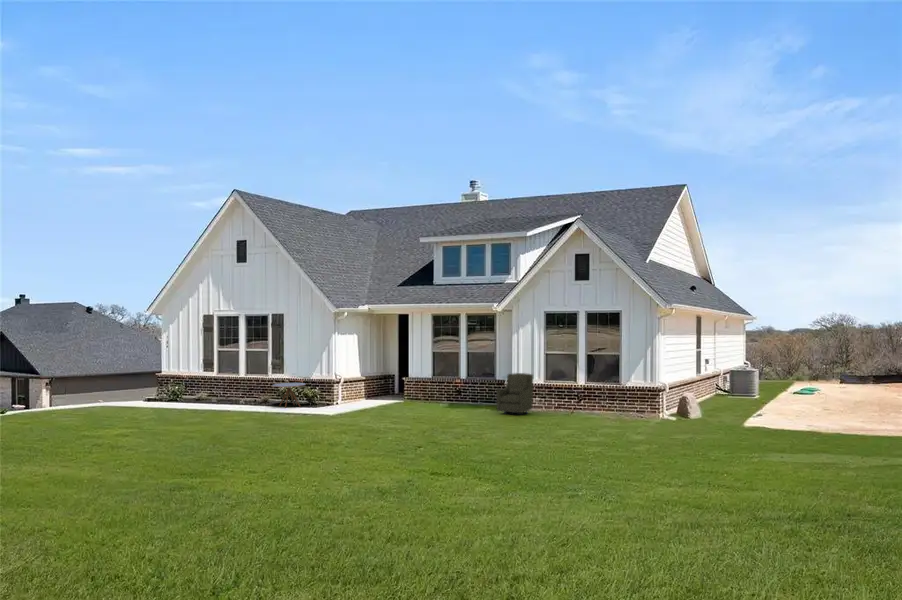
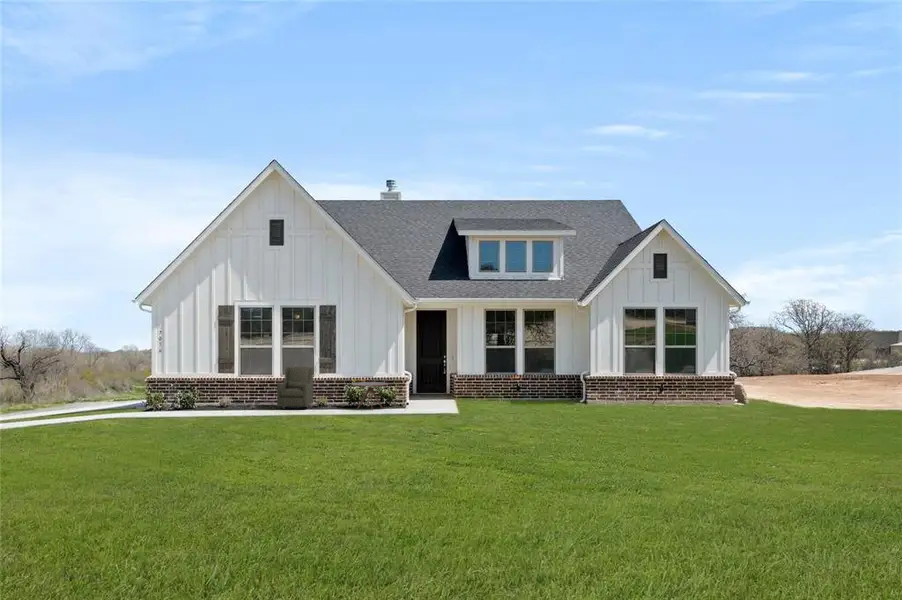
chair: present [497,373,533,415] -> present [277,367,314,410]

